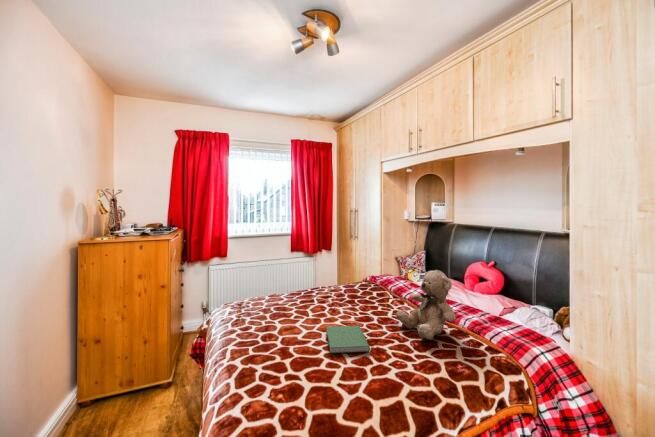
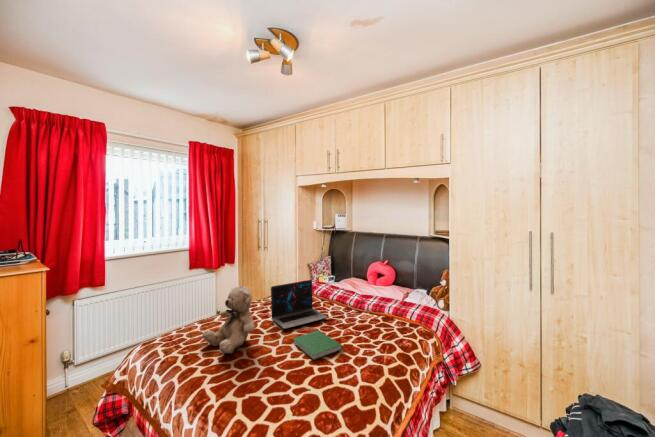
teddy bear: present [396,270,456,340] -> present [202,286,255,354]
laptop: none [325,271,381,316] -> present [271,280,327,329]

